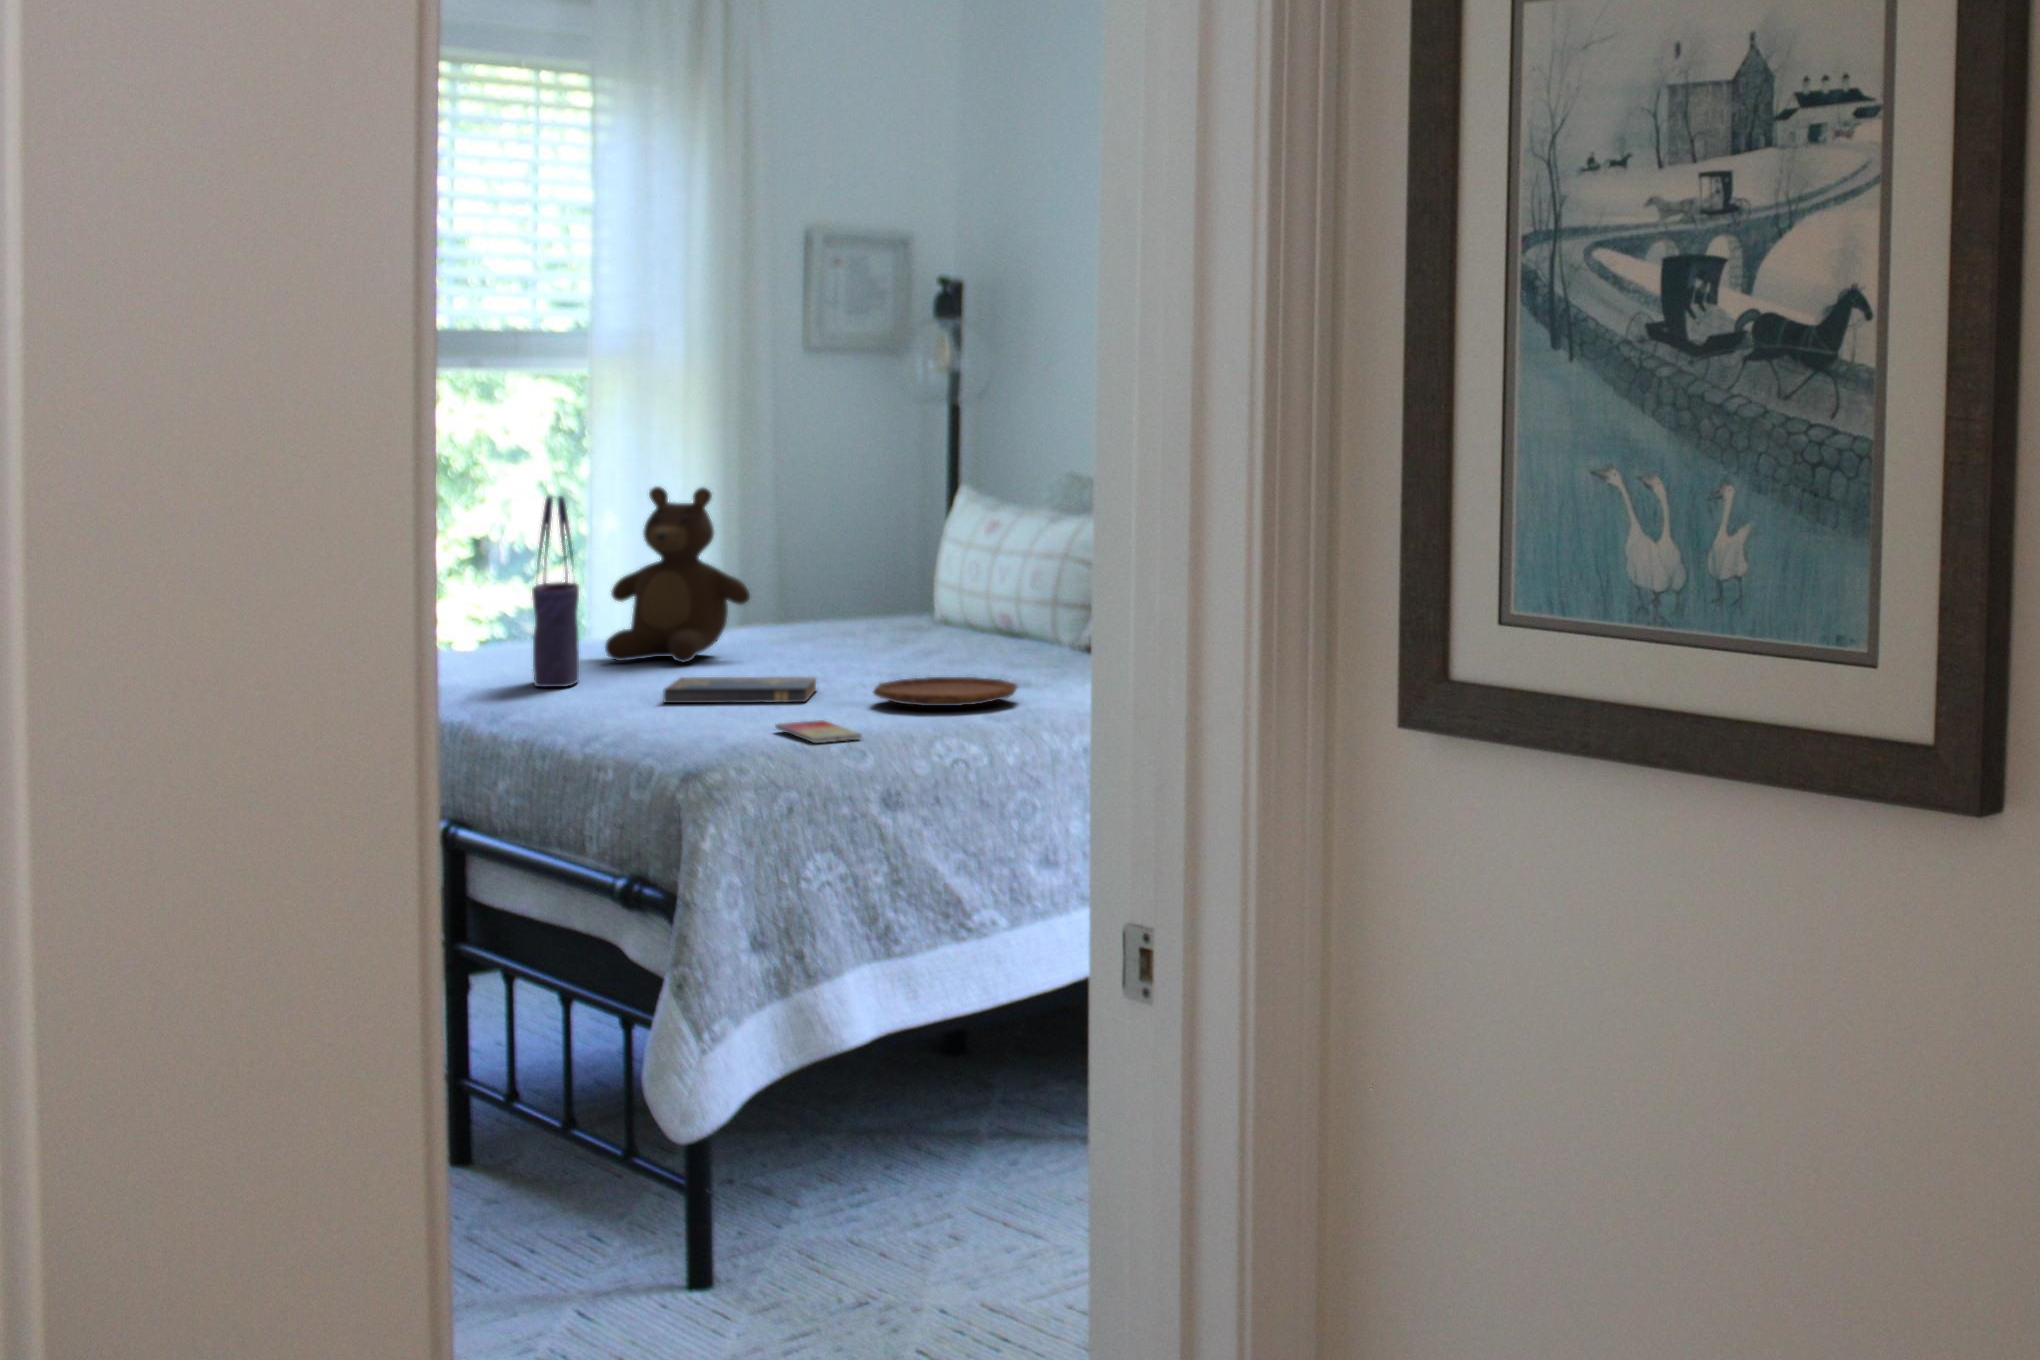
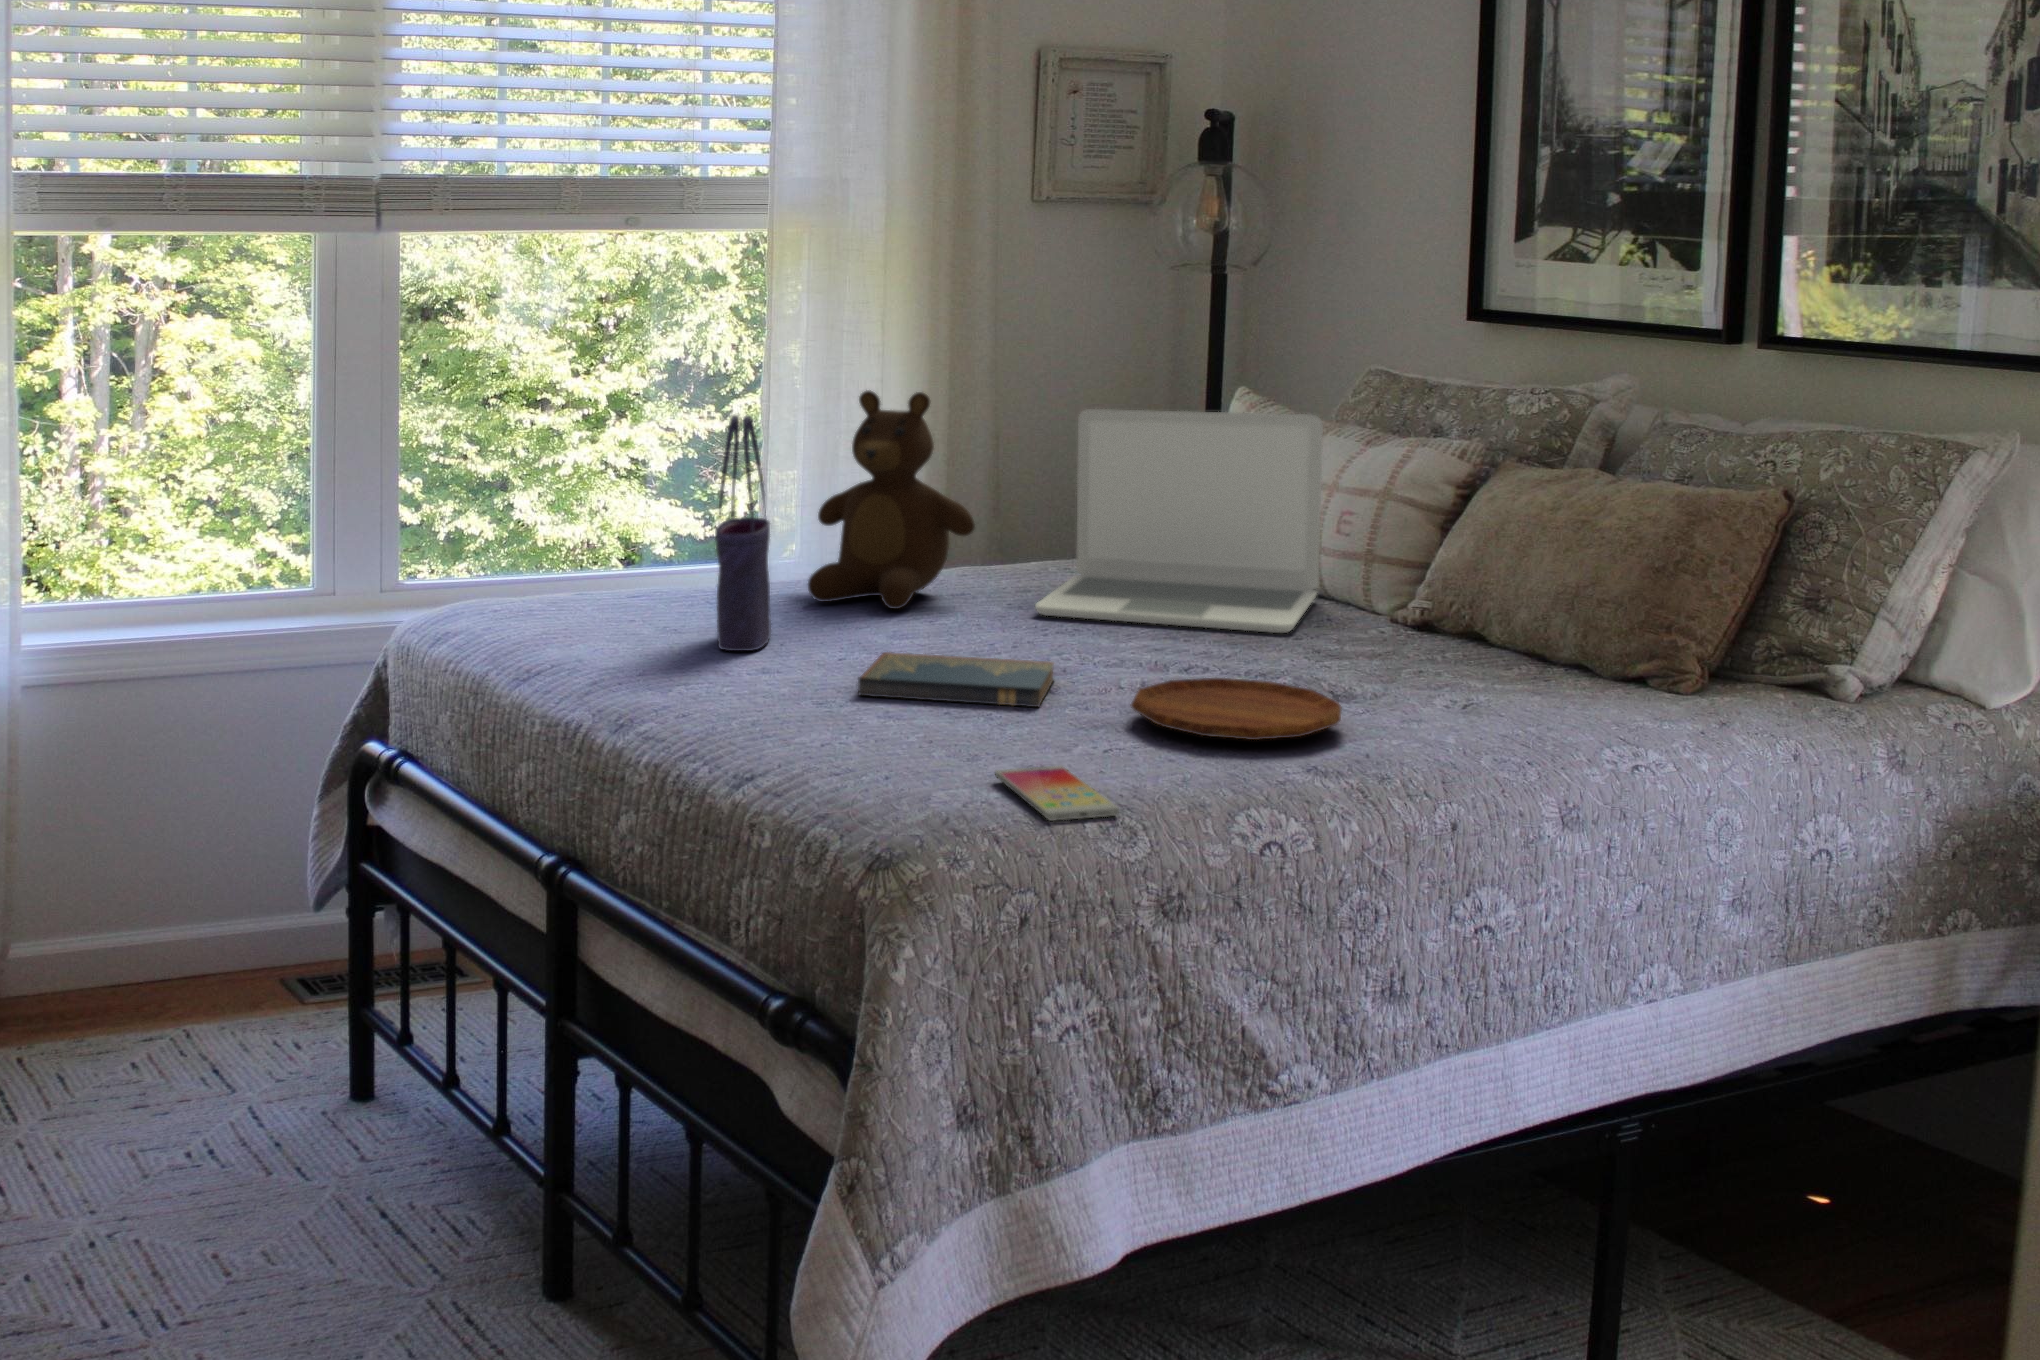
laptop: none [801,504,1021,665] -> present [1035,409,1323,633]

